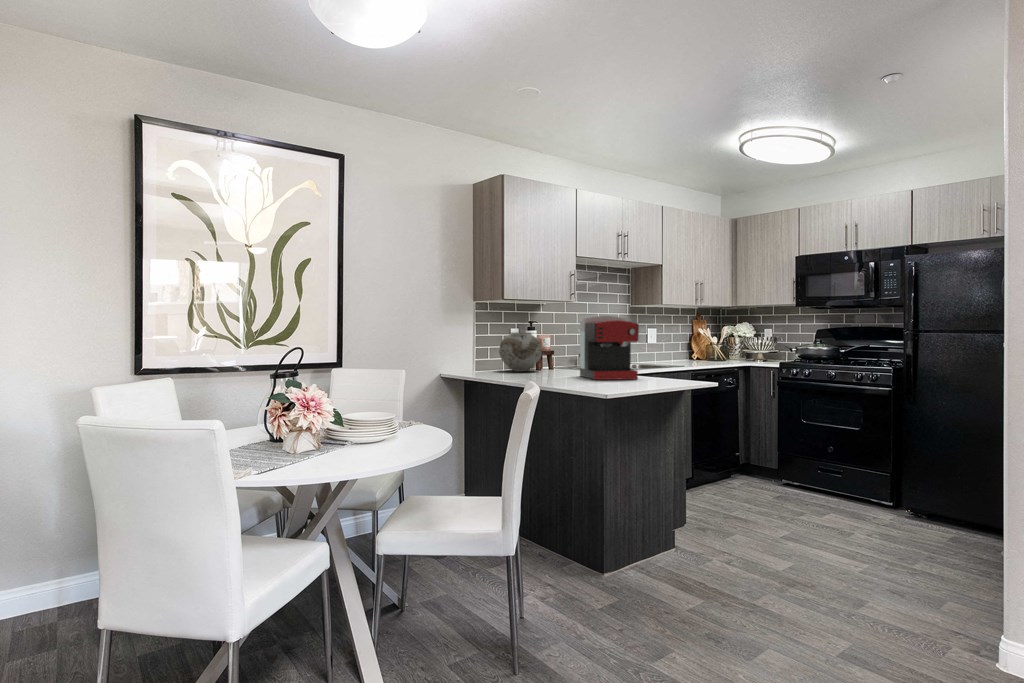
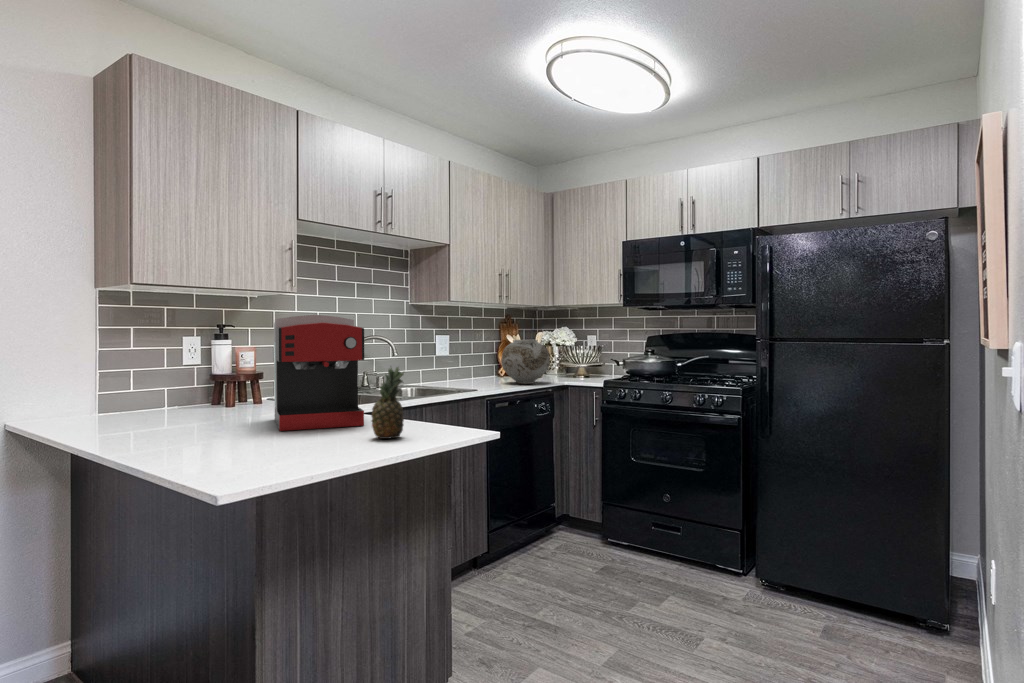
vase: present [499,332,542,372] -> present [501,340,550,384]
fruit: none [651,344,670,384] -> present [371,367,404,439]

